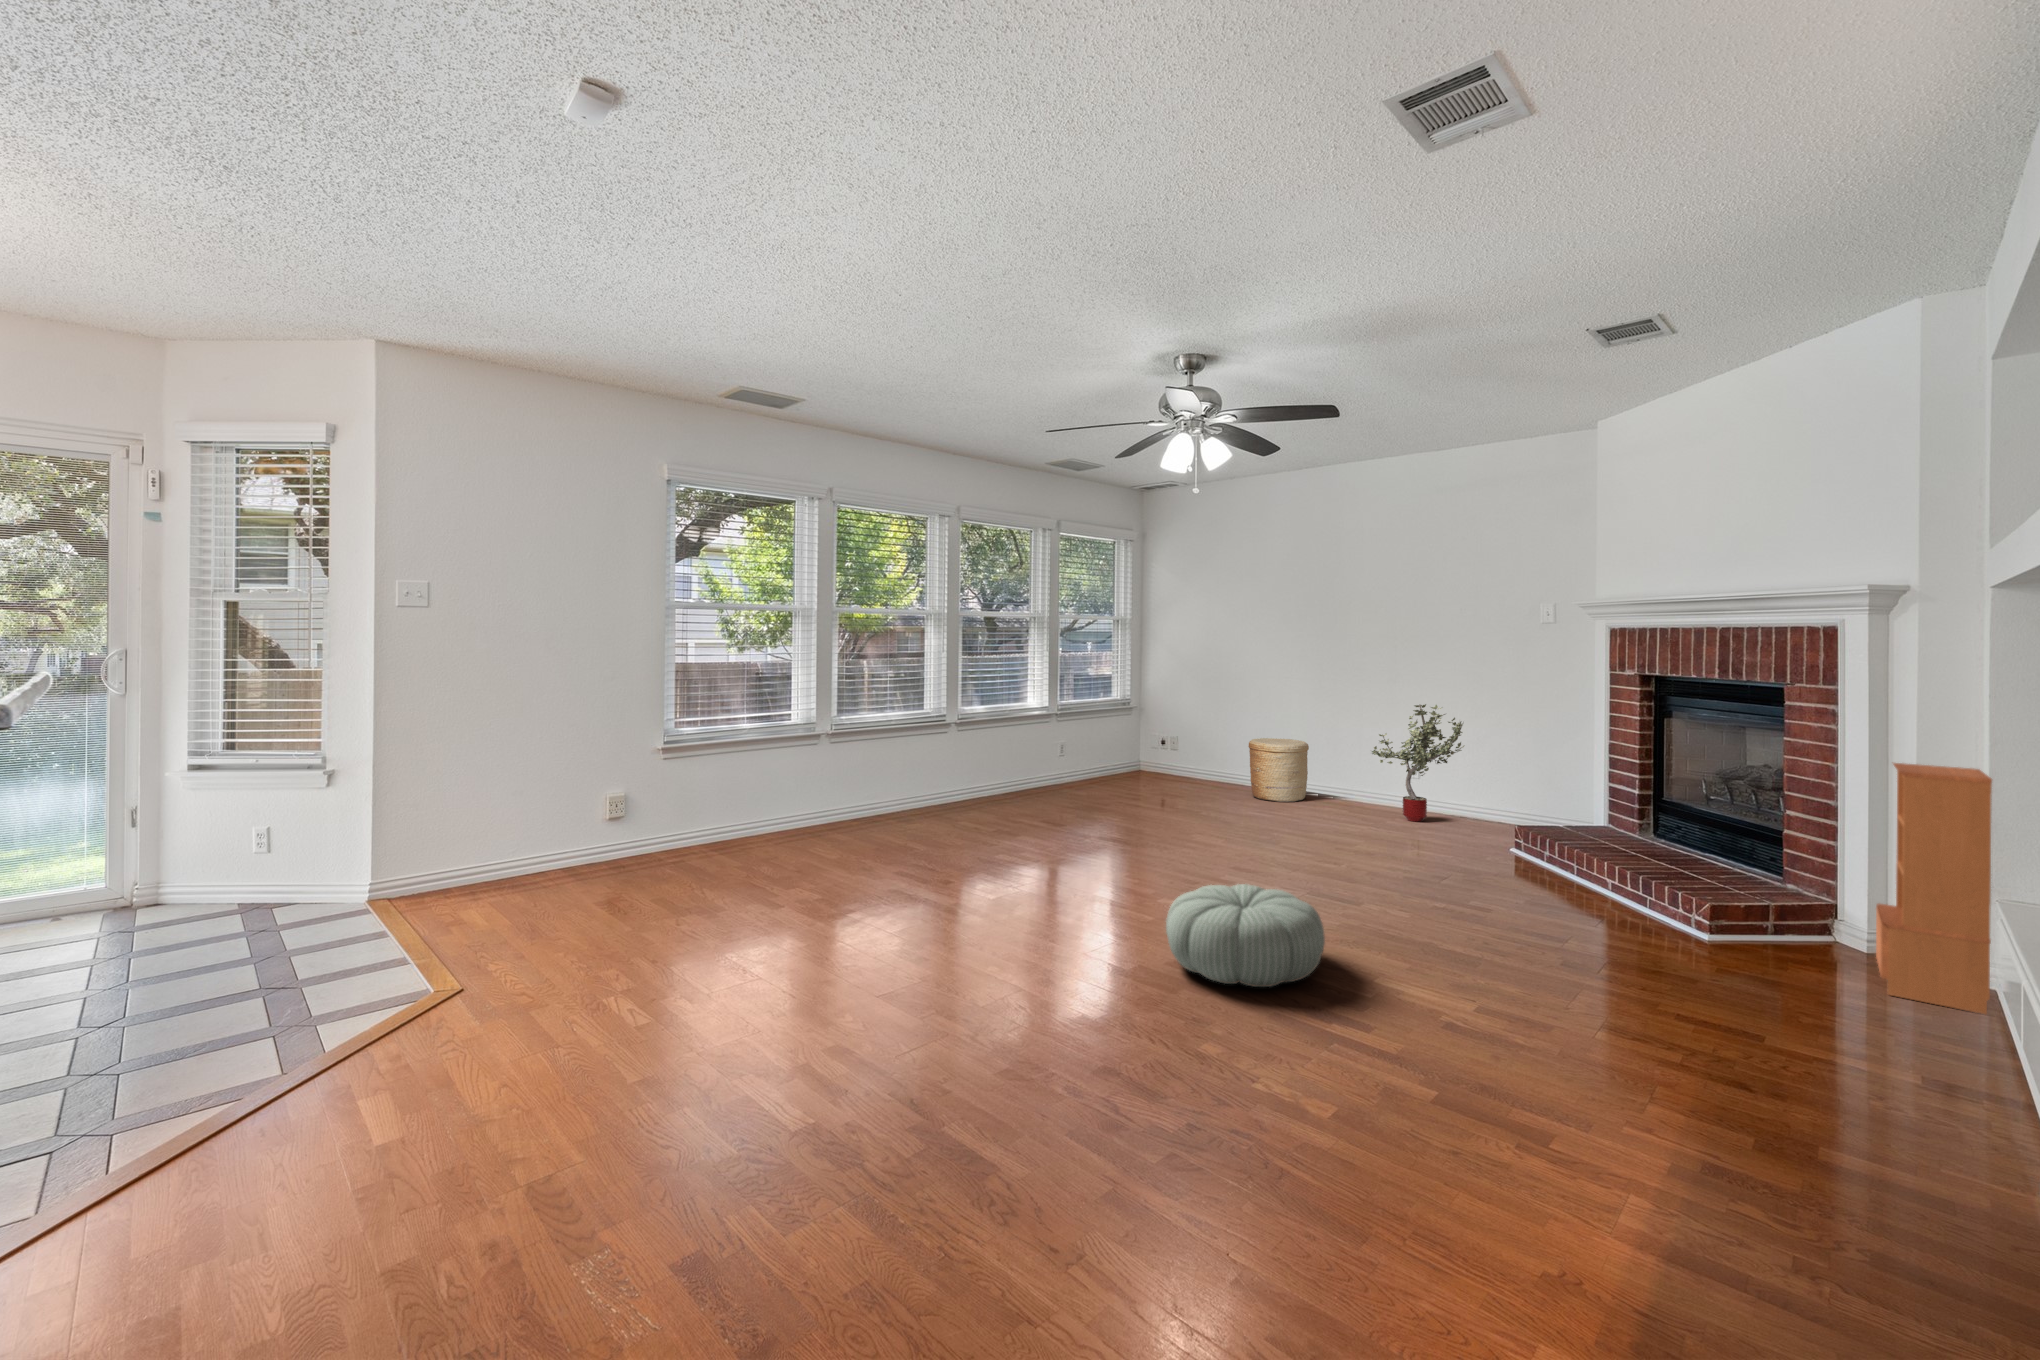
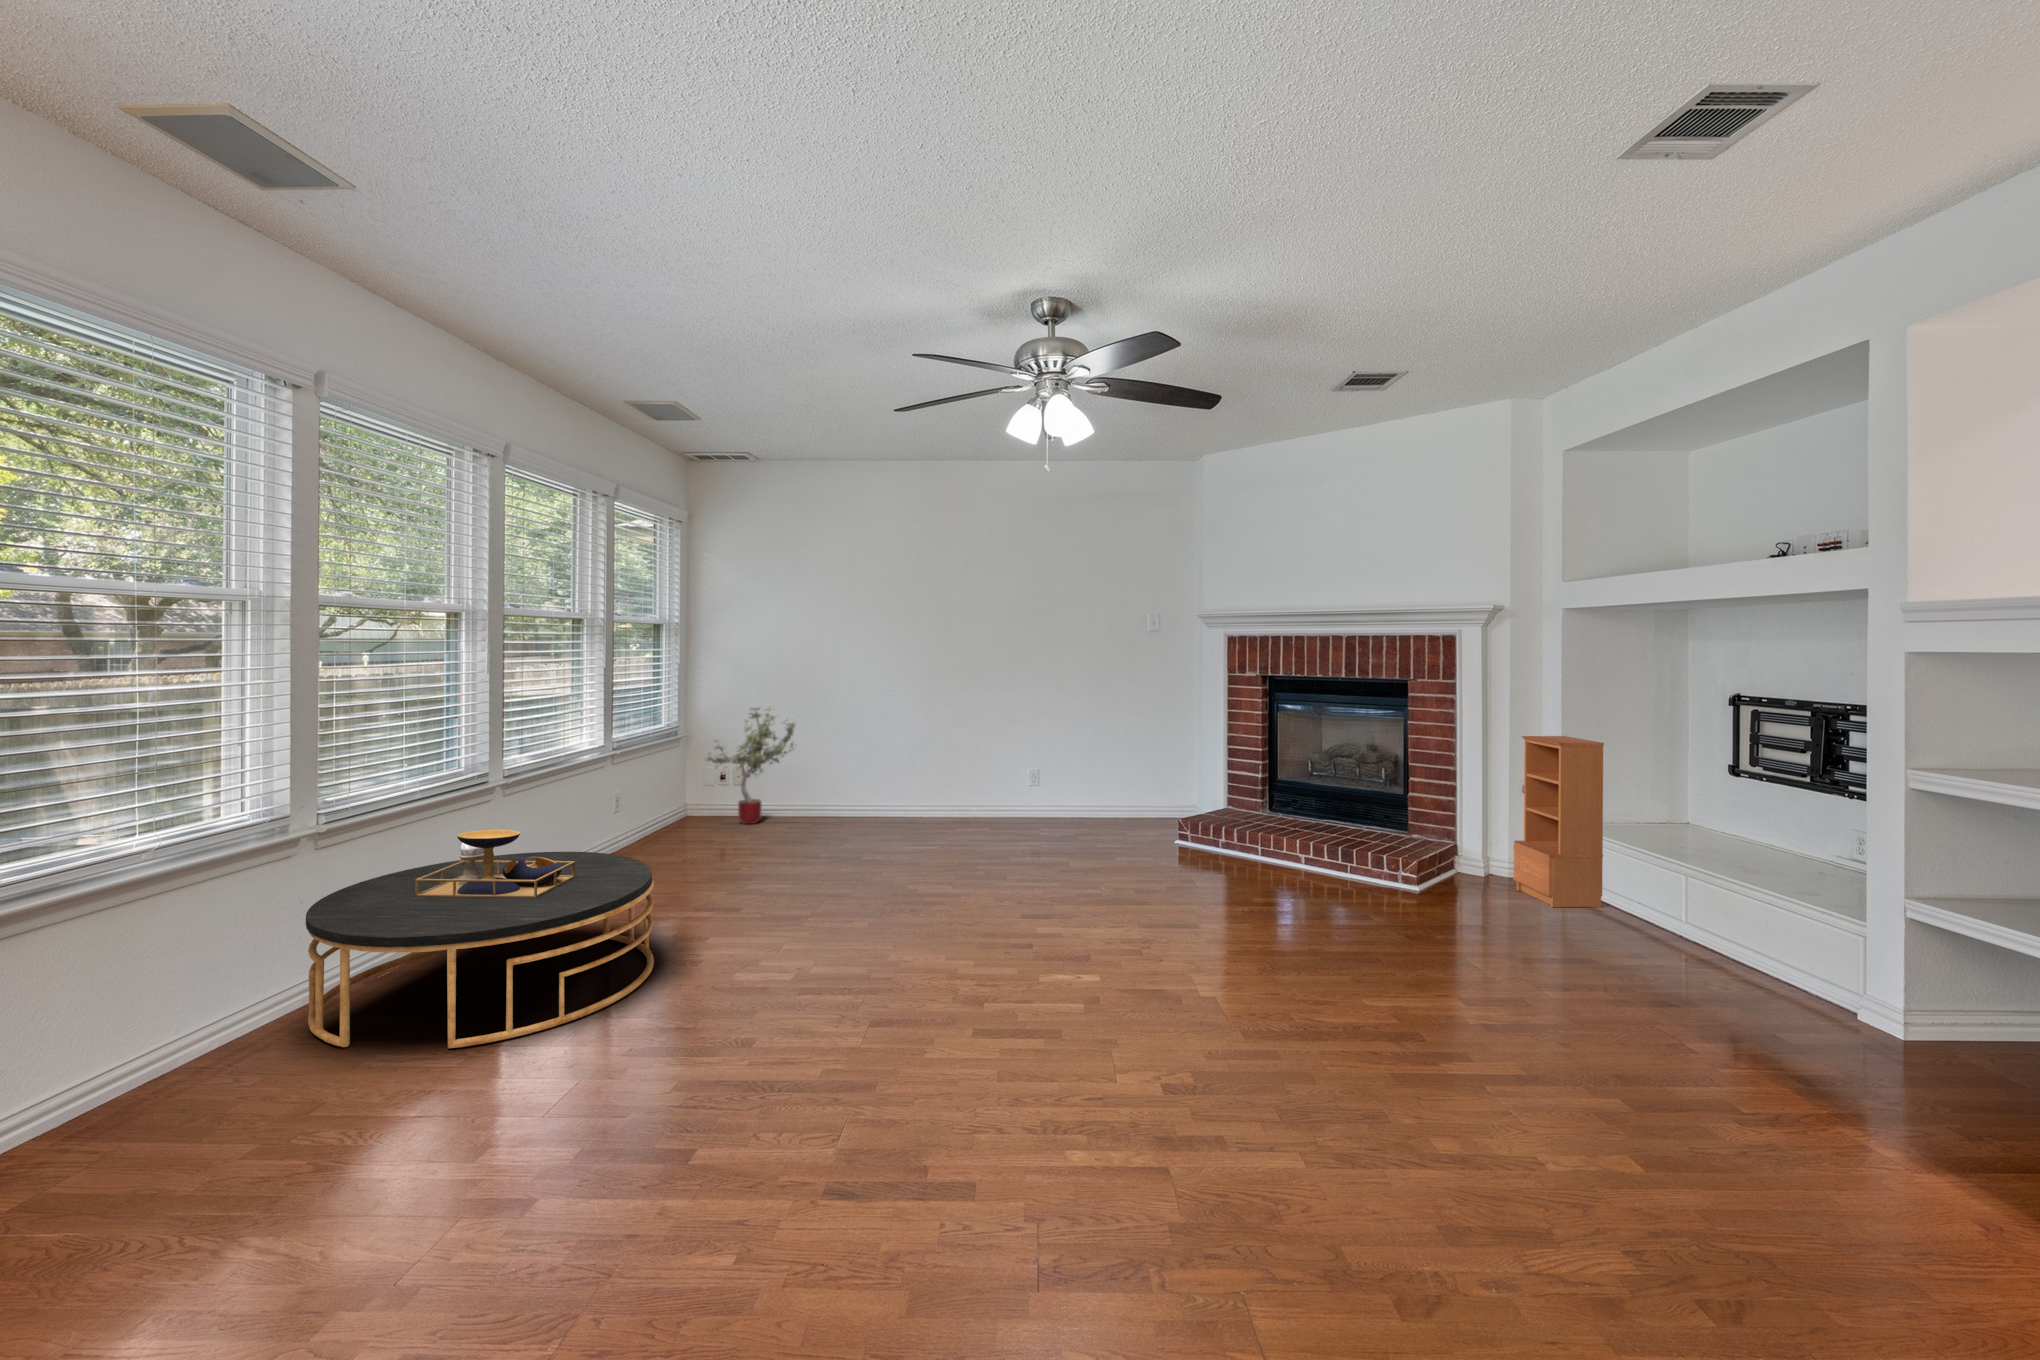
potted tree: present [1372,704,1464,822] -> present [706,708,796,824]
woven basket: present [1248,738,1309,802] -> none [866,757,932,830]
coffee table: none [804,742,983,856] -> present [306,830,654,1048]
pouf: present [1166,884,1325,987] -> none [1161,934,1346,1060]

